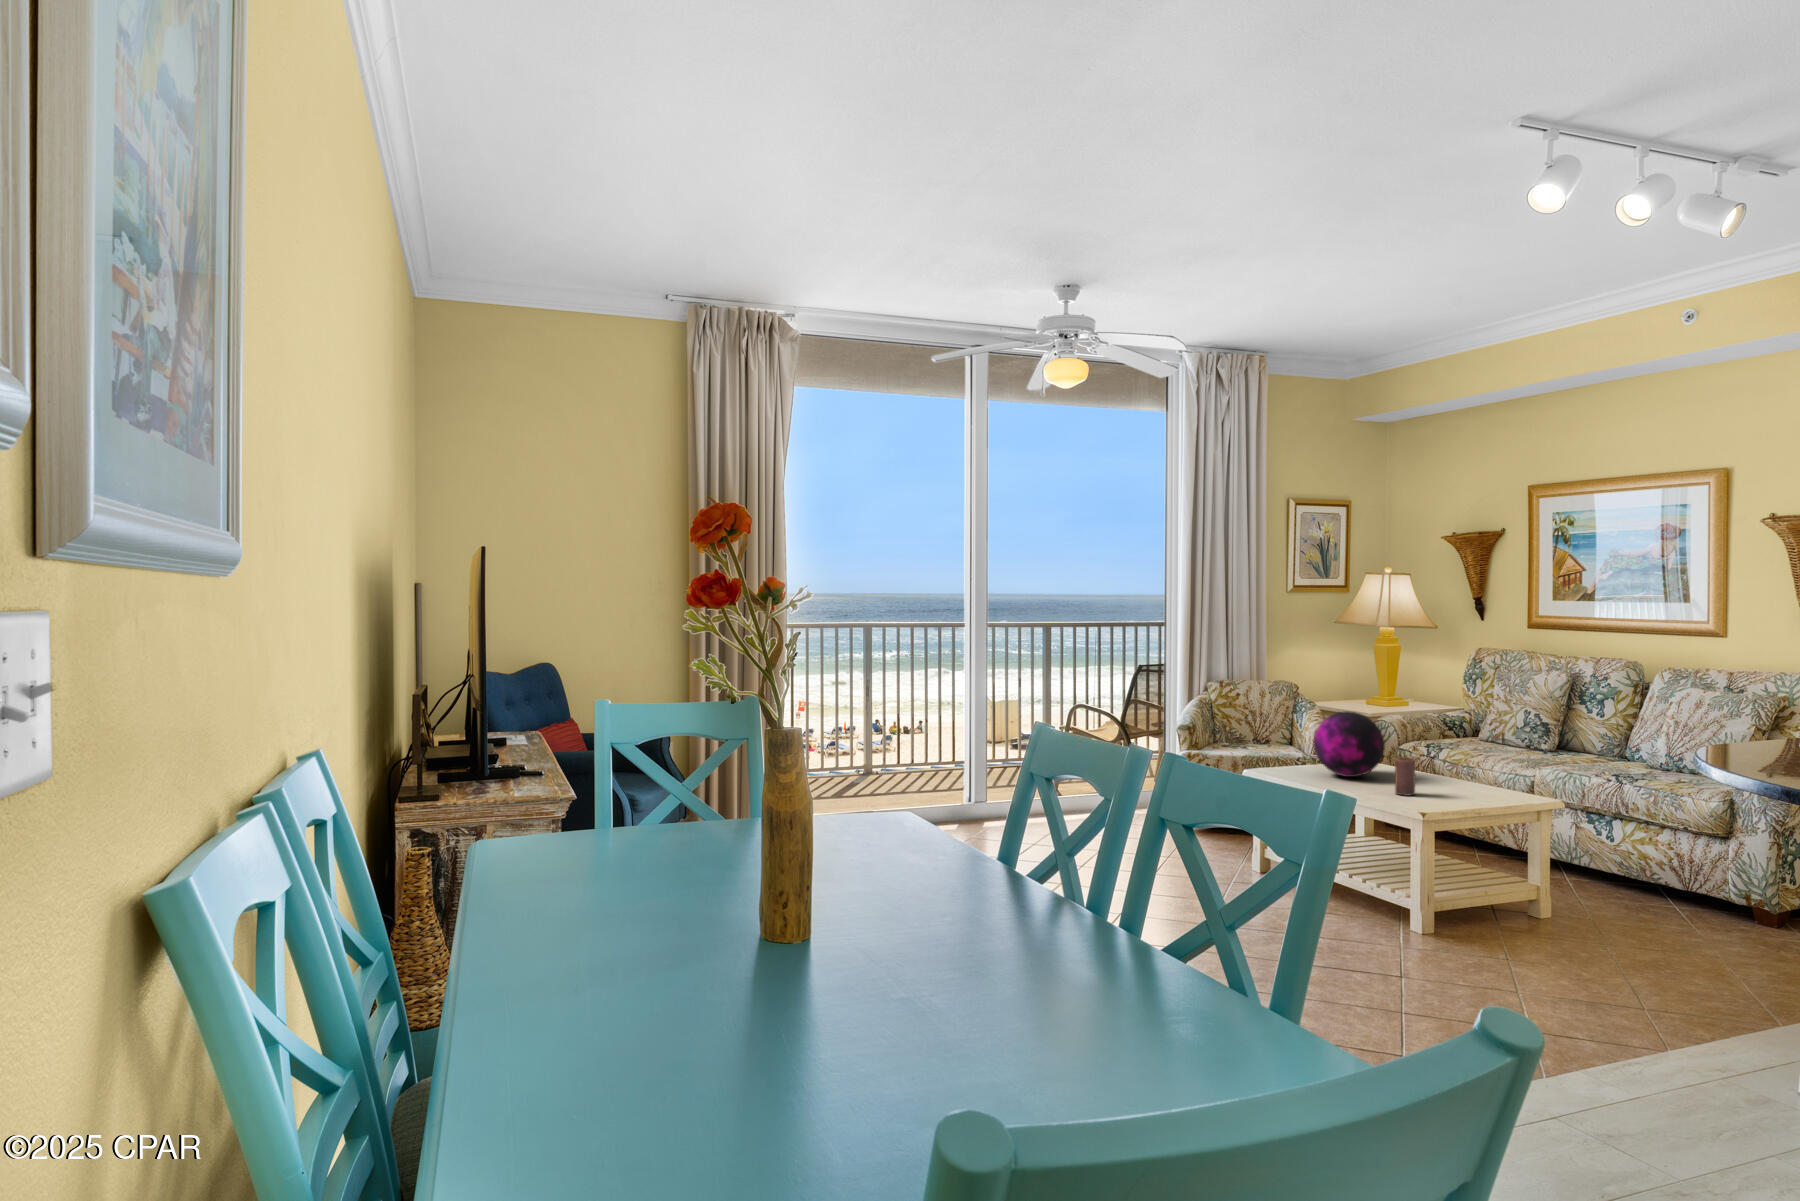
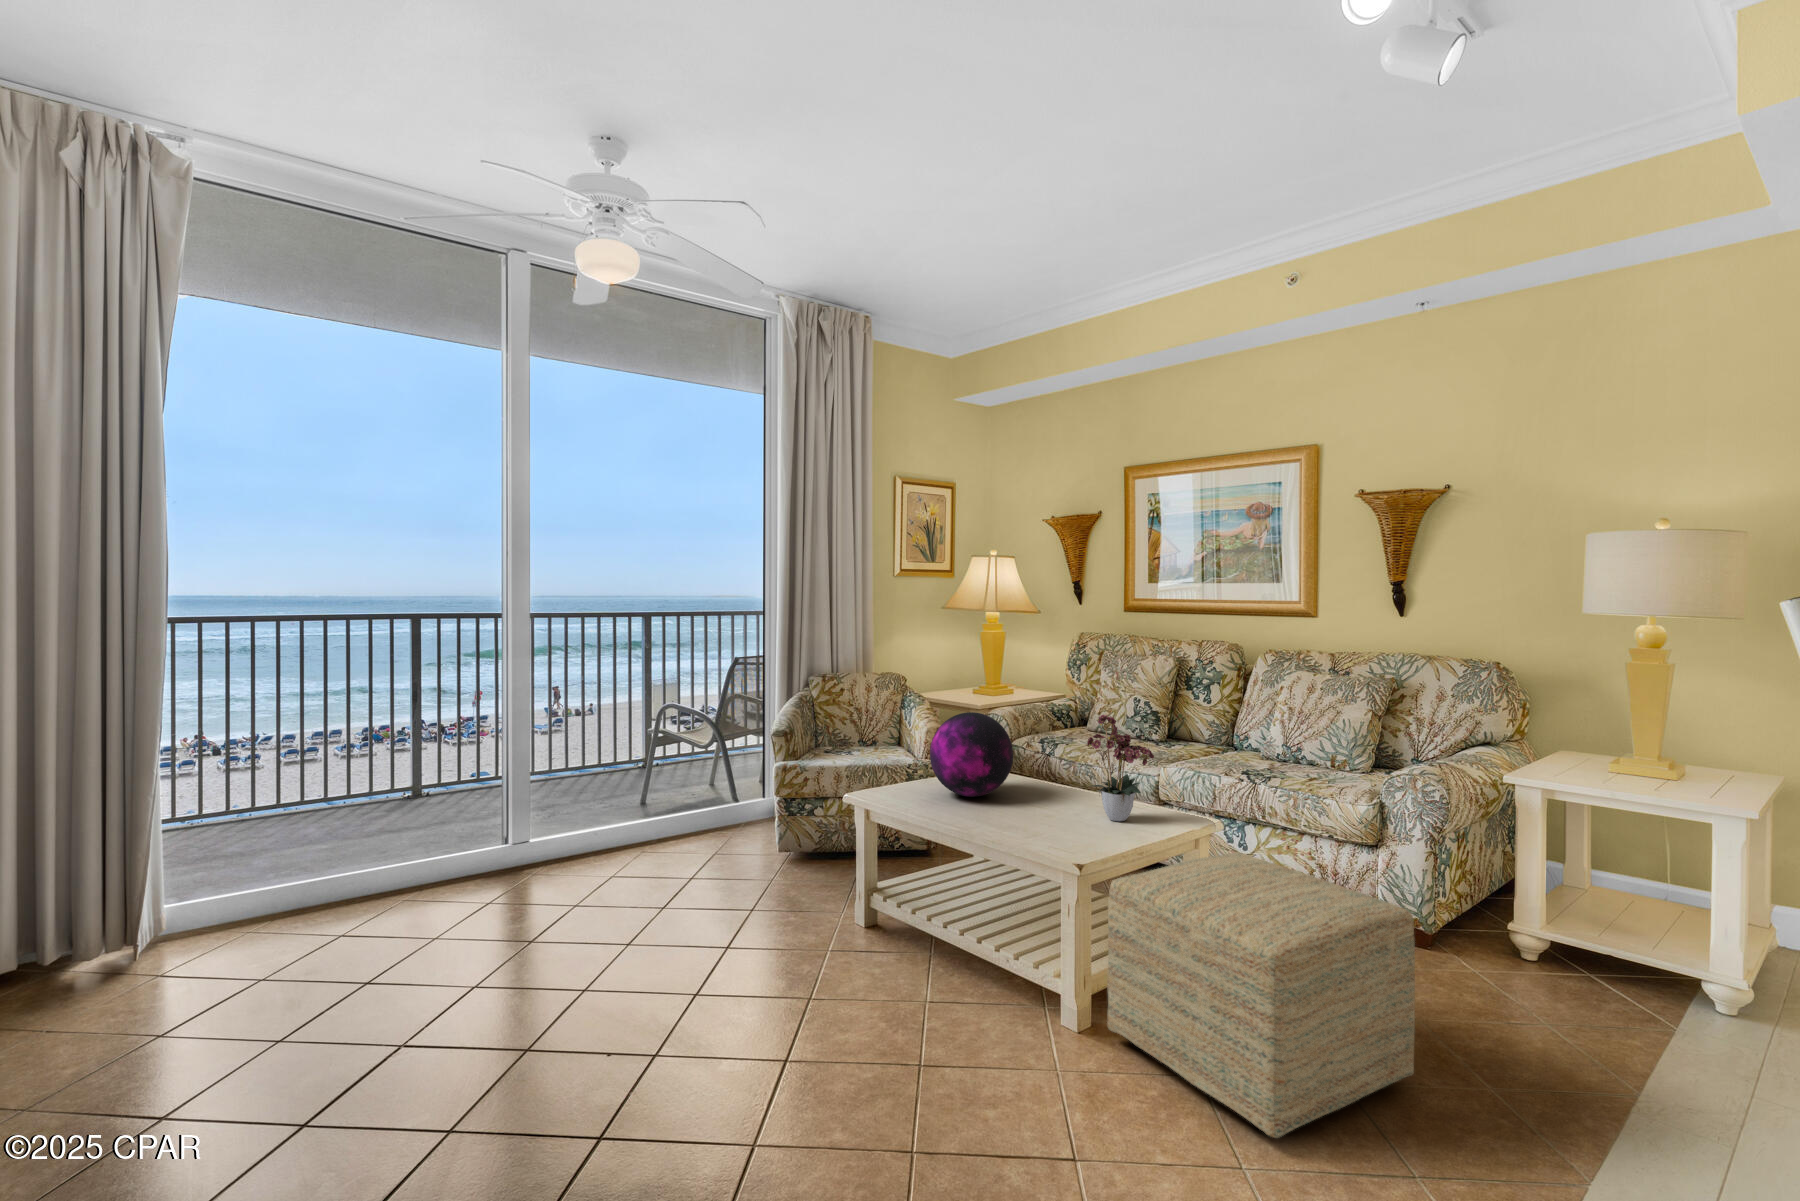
flower arrangement: none [1439,711,1503,797] -> present [1087,715,1154,821]
candle: present [1395,757,1415,796] -> none [1033,774,1057,826]
ottoman: none [1441,820,1676,982] -> present [1107,853,1415,1138]

